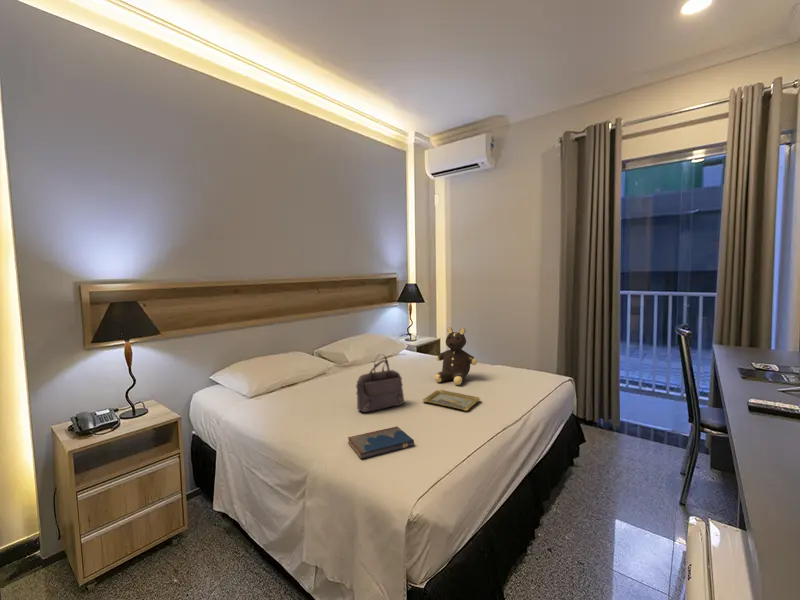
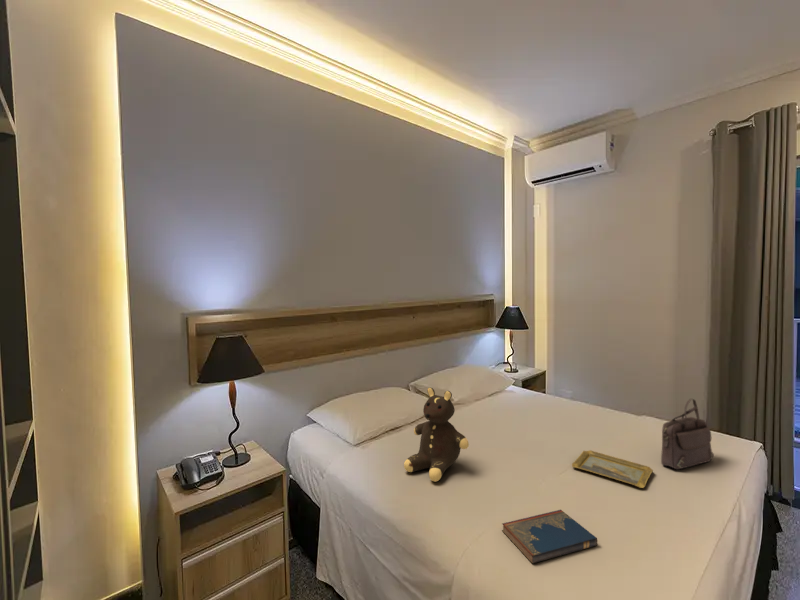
teddy bear: present [435,327,477,385] -> present [404,387,469,482]
handbag: present [356,357,404,412] -> present [661,399,714,469]

